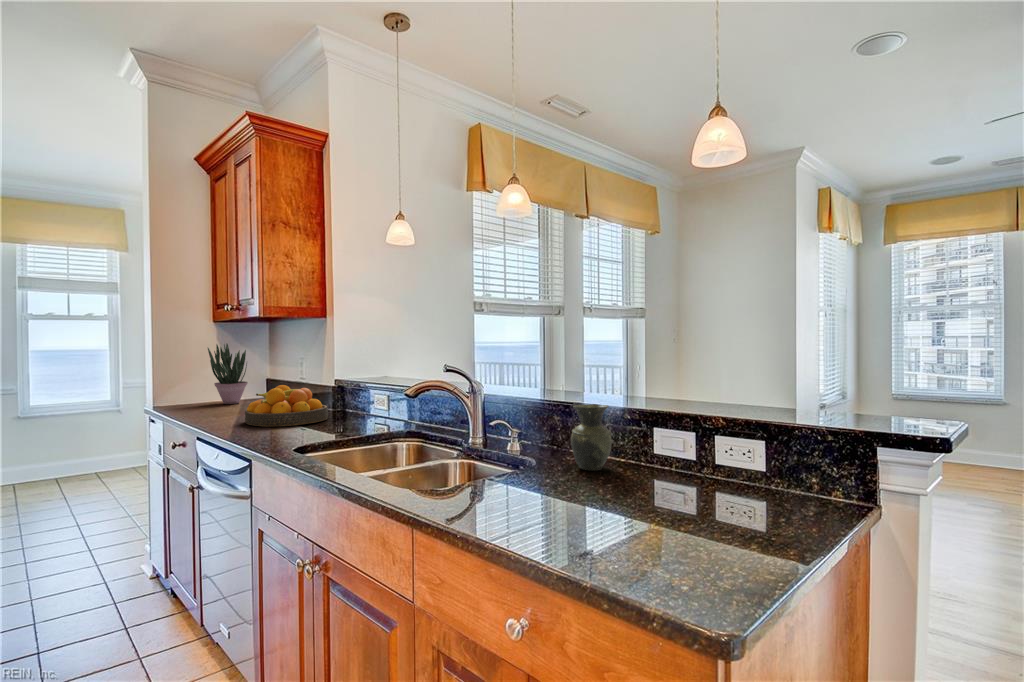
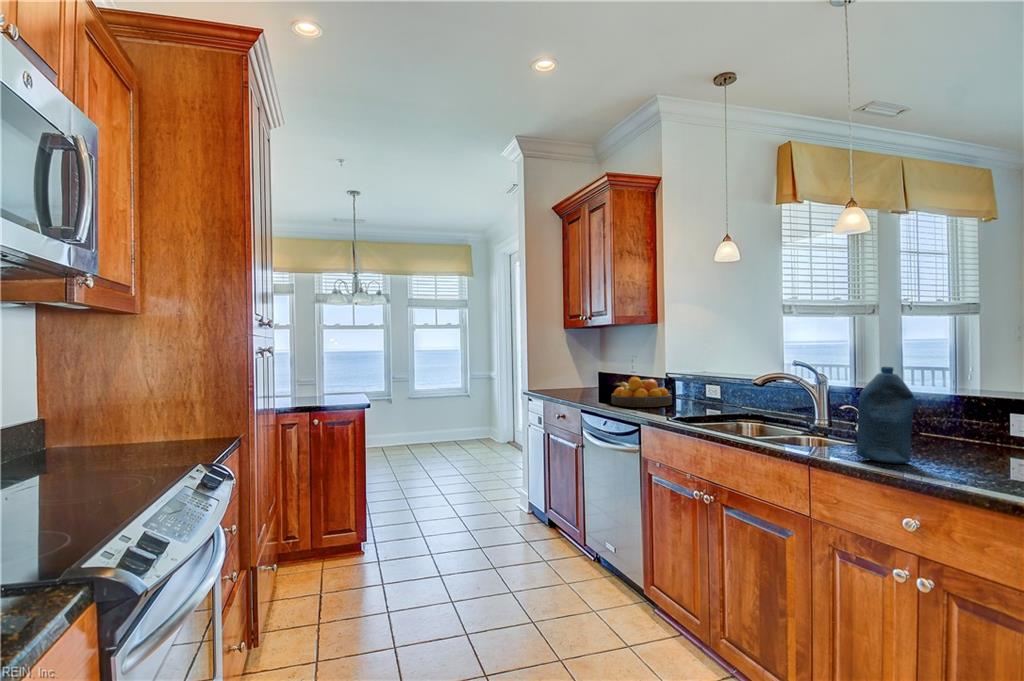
potted plant: present [208,344,248,404] -> none [562,345,592,392]
bottle: none [470,383,539,521] -> present [856,367,914,464]
vase: present [571,404,612,470] -> none [926,390,969,444]

